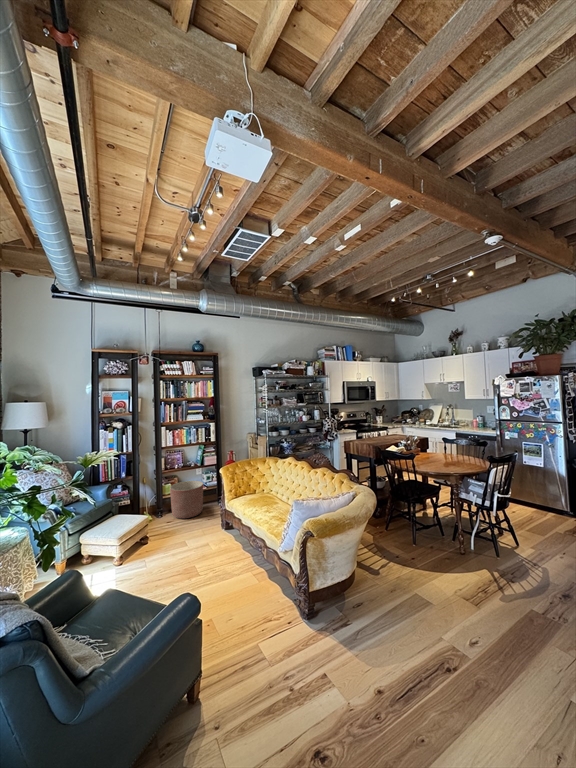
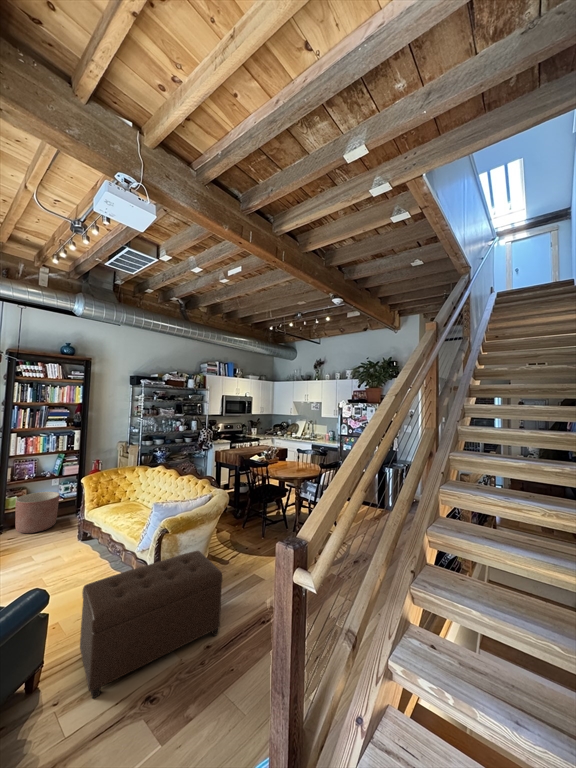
ottoman: none [233,561,387,726] -> present [80,551,222,698]

